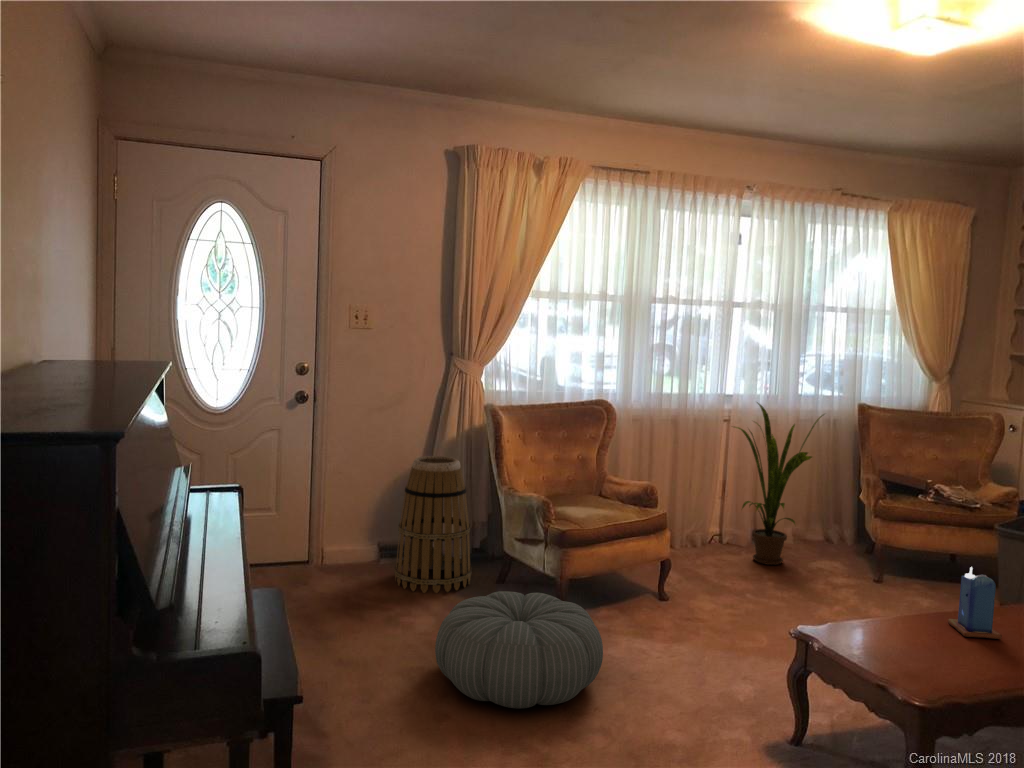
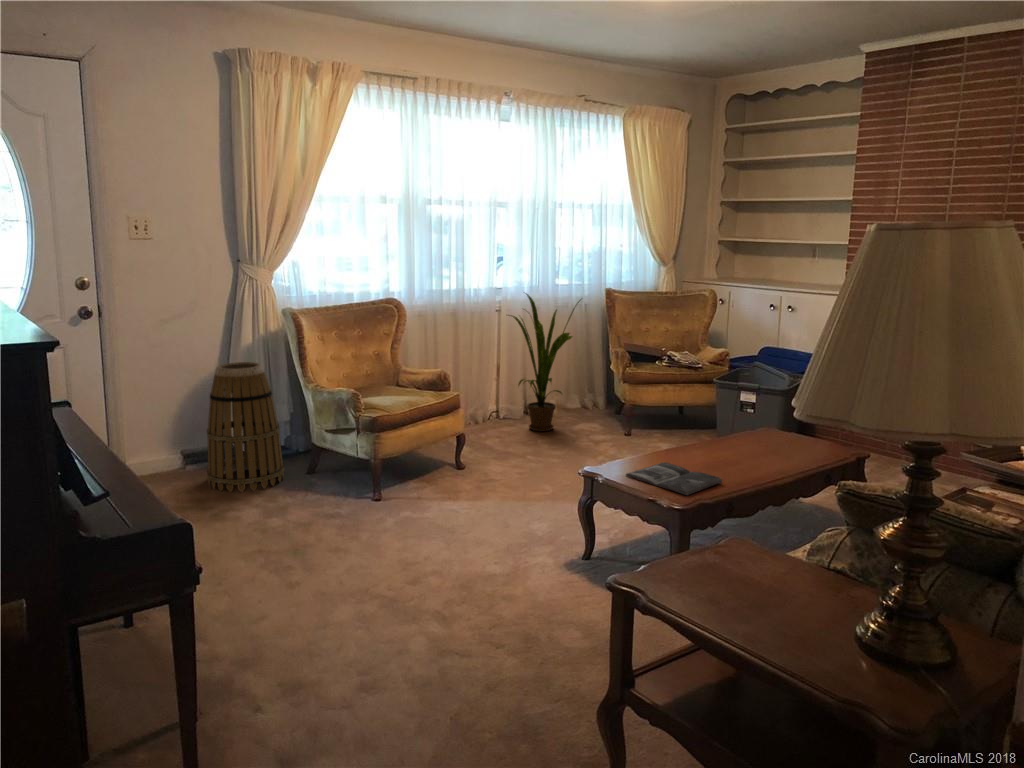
candle: present [948,567,1002,639] -> none [689,406,726,459]
pouf: present [435,591,603,708] -> none [275,473,427,570]
magazine: none [851,635,993,689] -> present [626,462,722,495]

